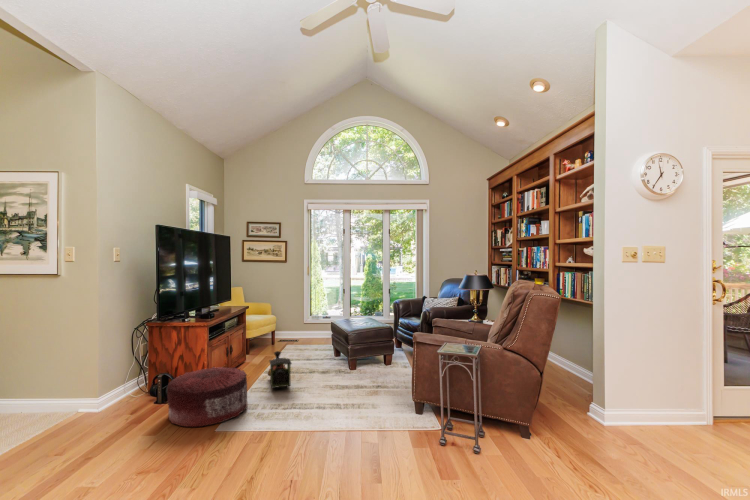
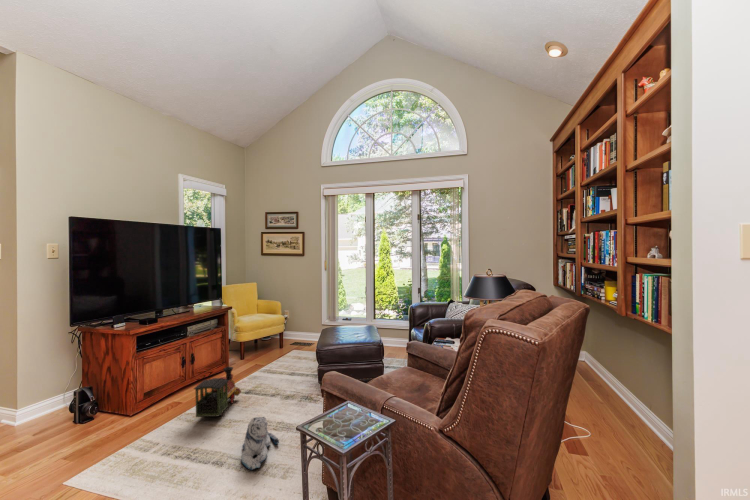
pouf: present [167,367,248,427] -> none [32,386,154,472]
plush toy: none [330,374,358,408] -> present [241,417,279,470]

